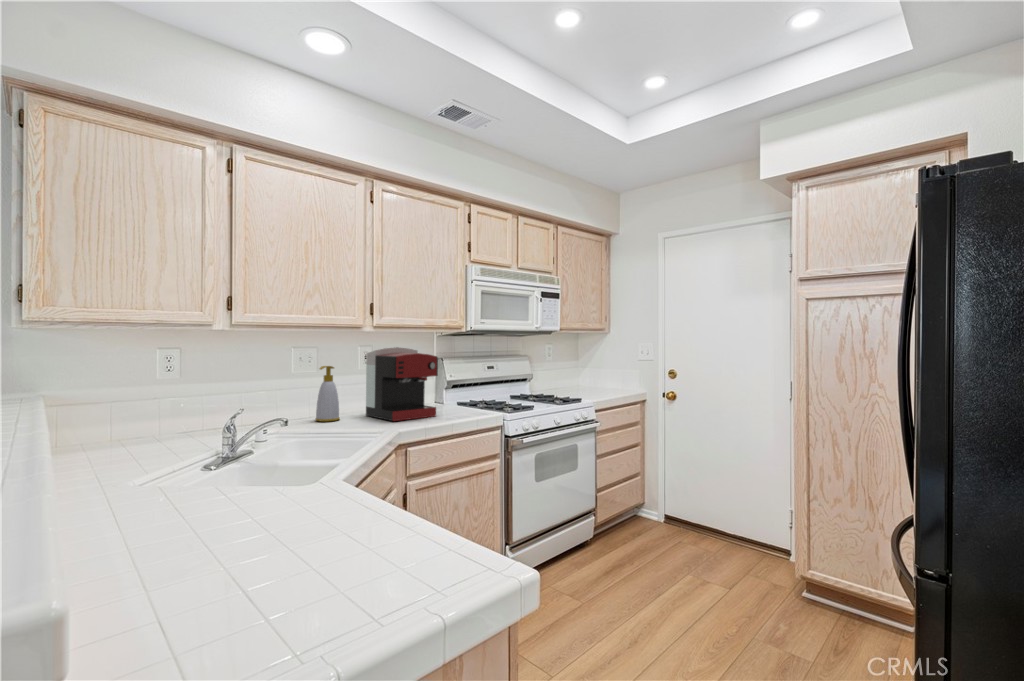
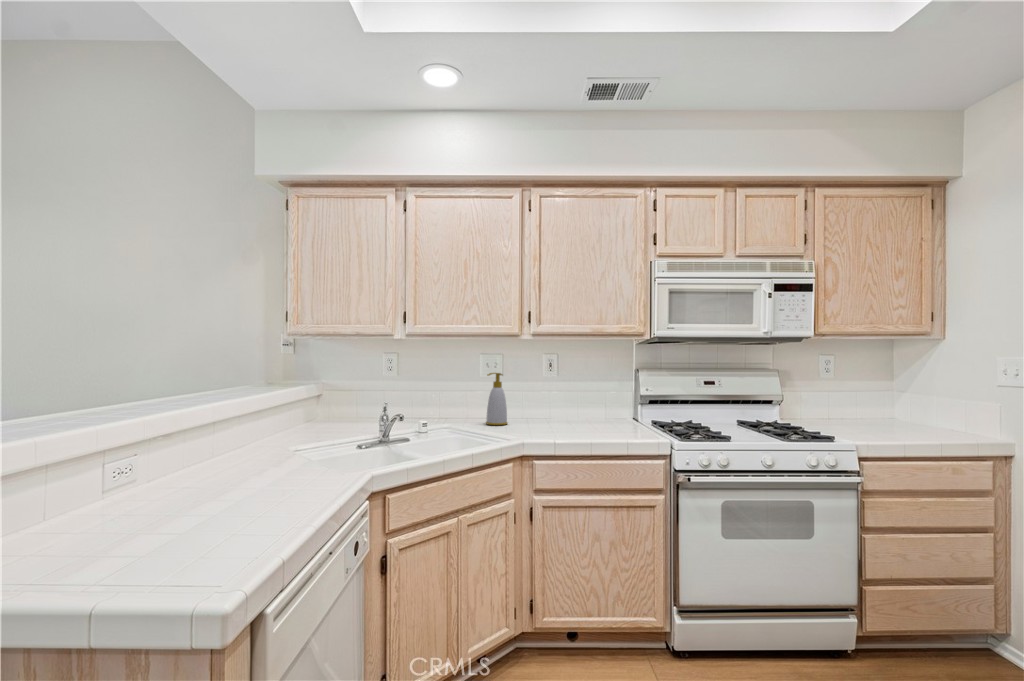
coffee maker: present [366,347,438,421] -> none [535,356,594,433]

